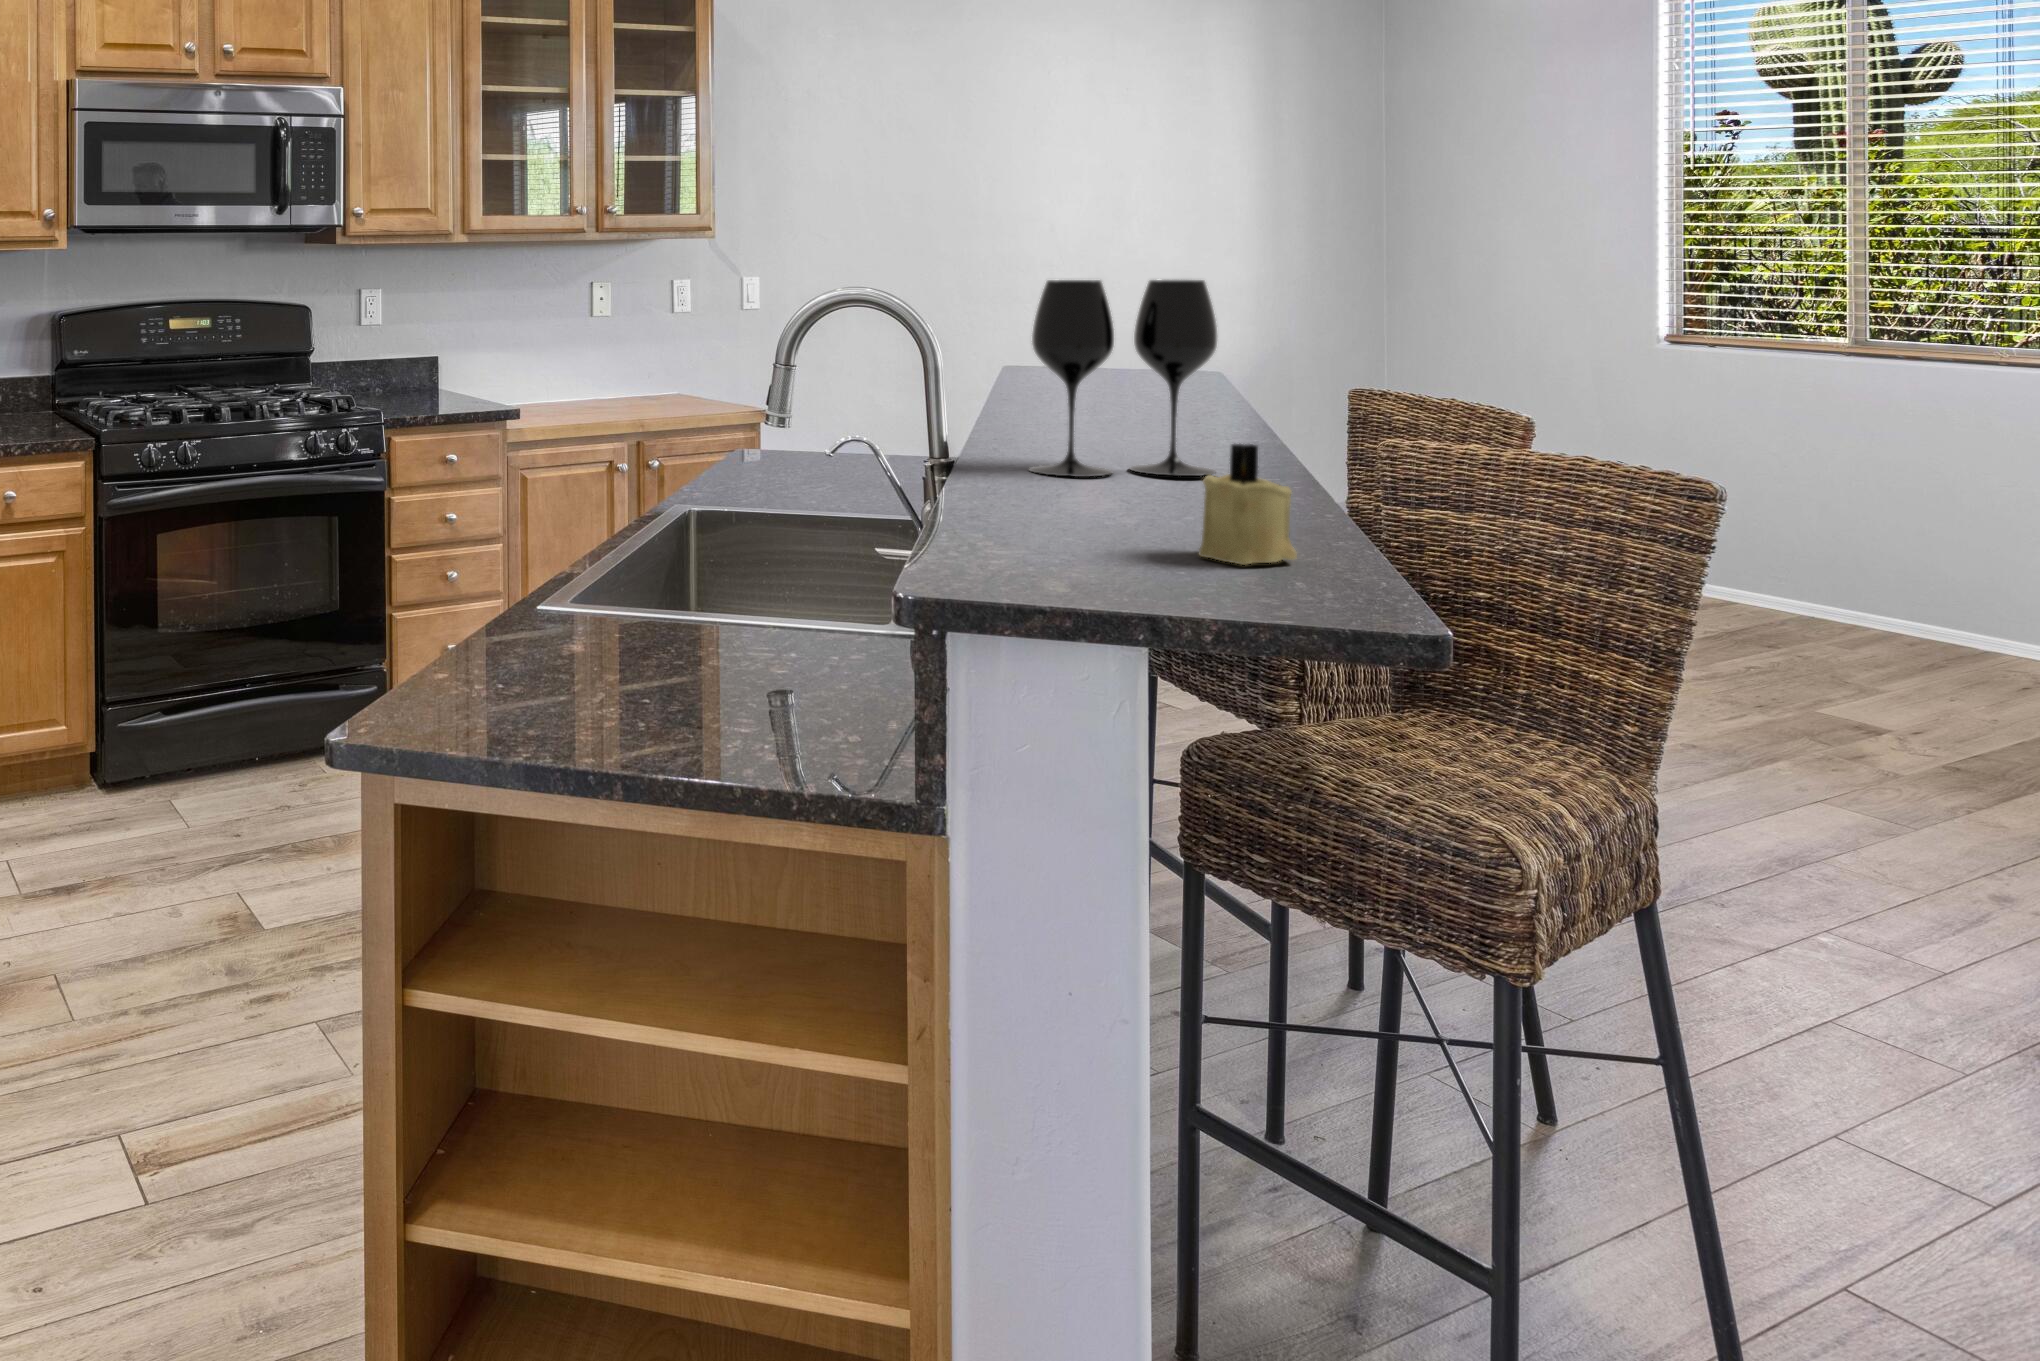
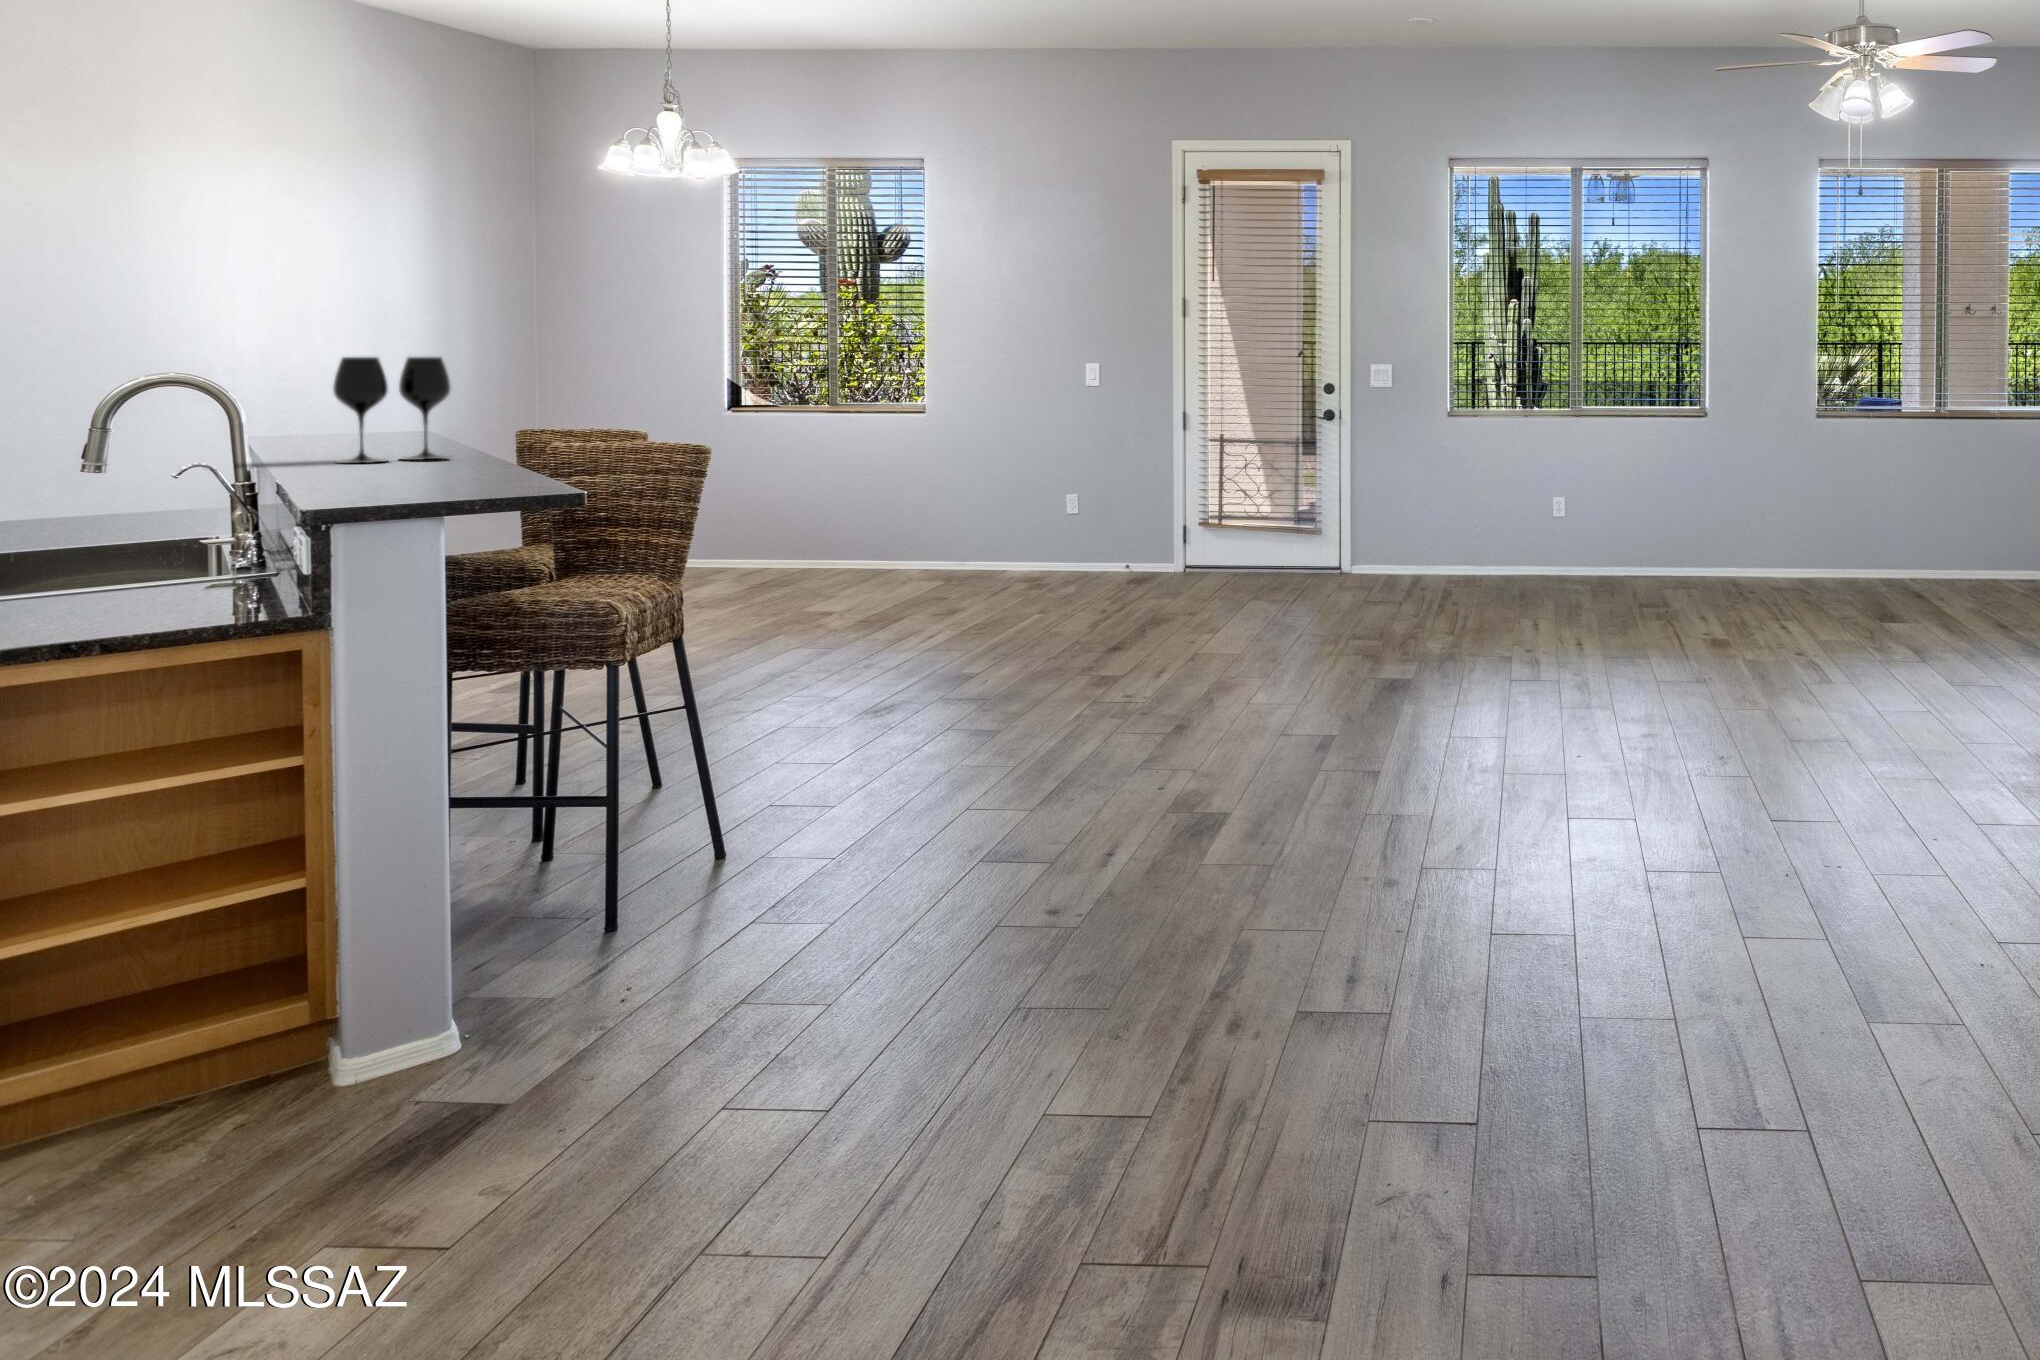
candle: present [1199,444,1297,565] -> none [453,427,503,480]

